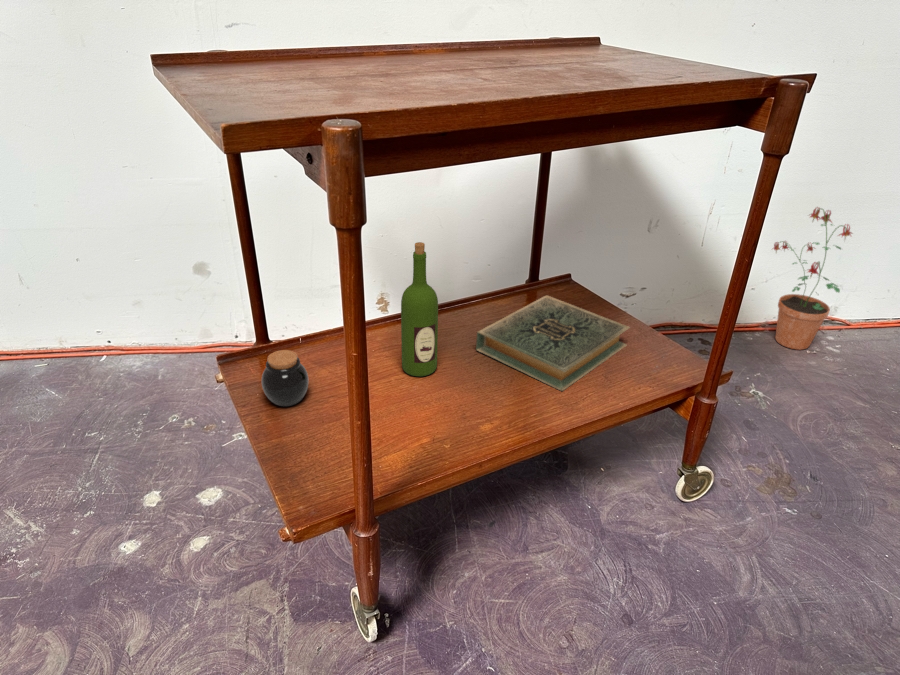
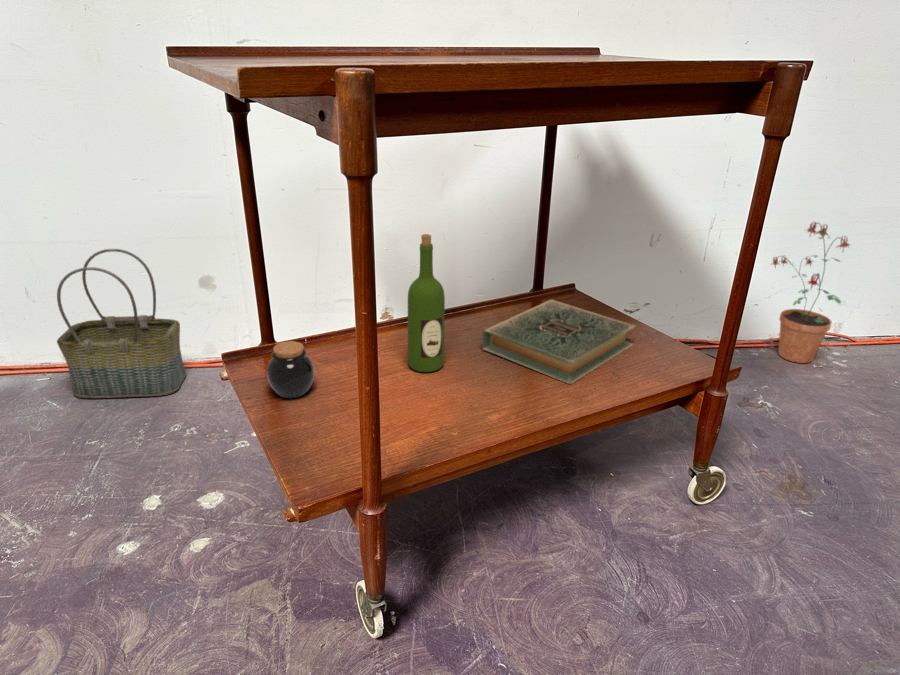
basket: none [49,236,181,386] -> present [57,249,186,398]

